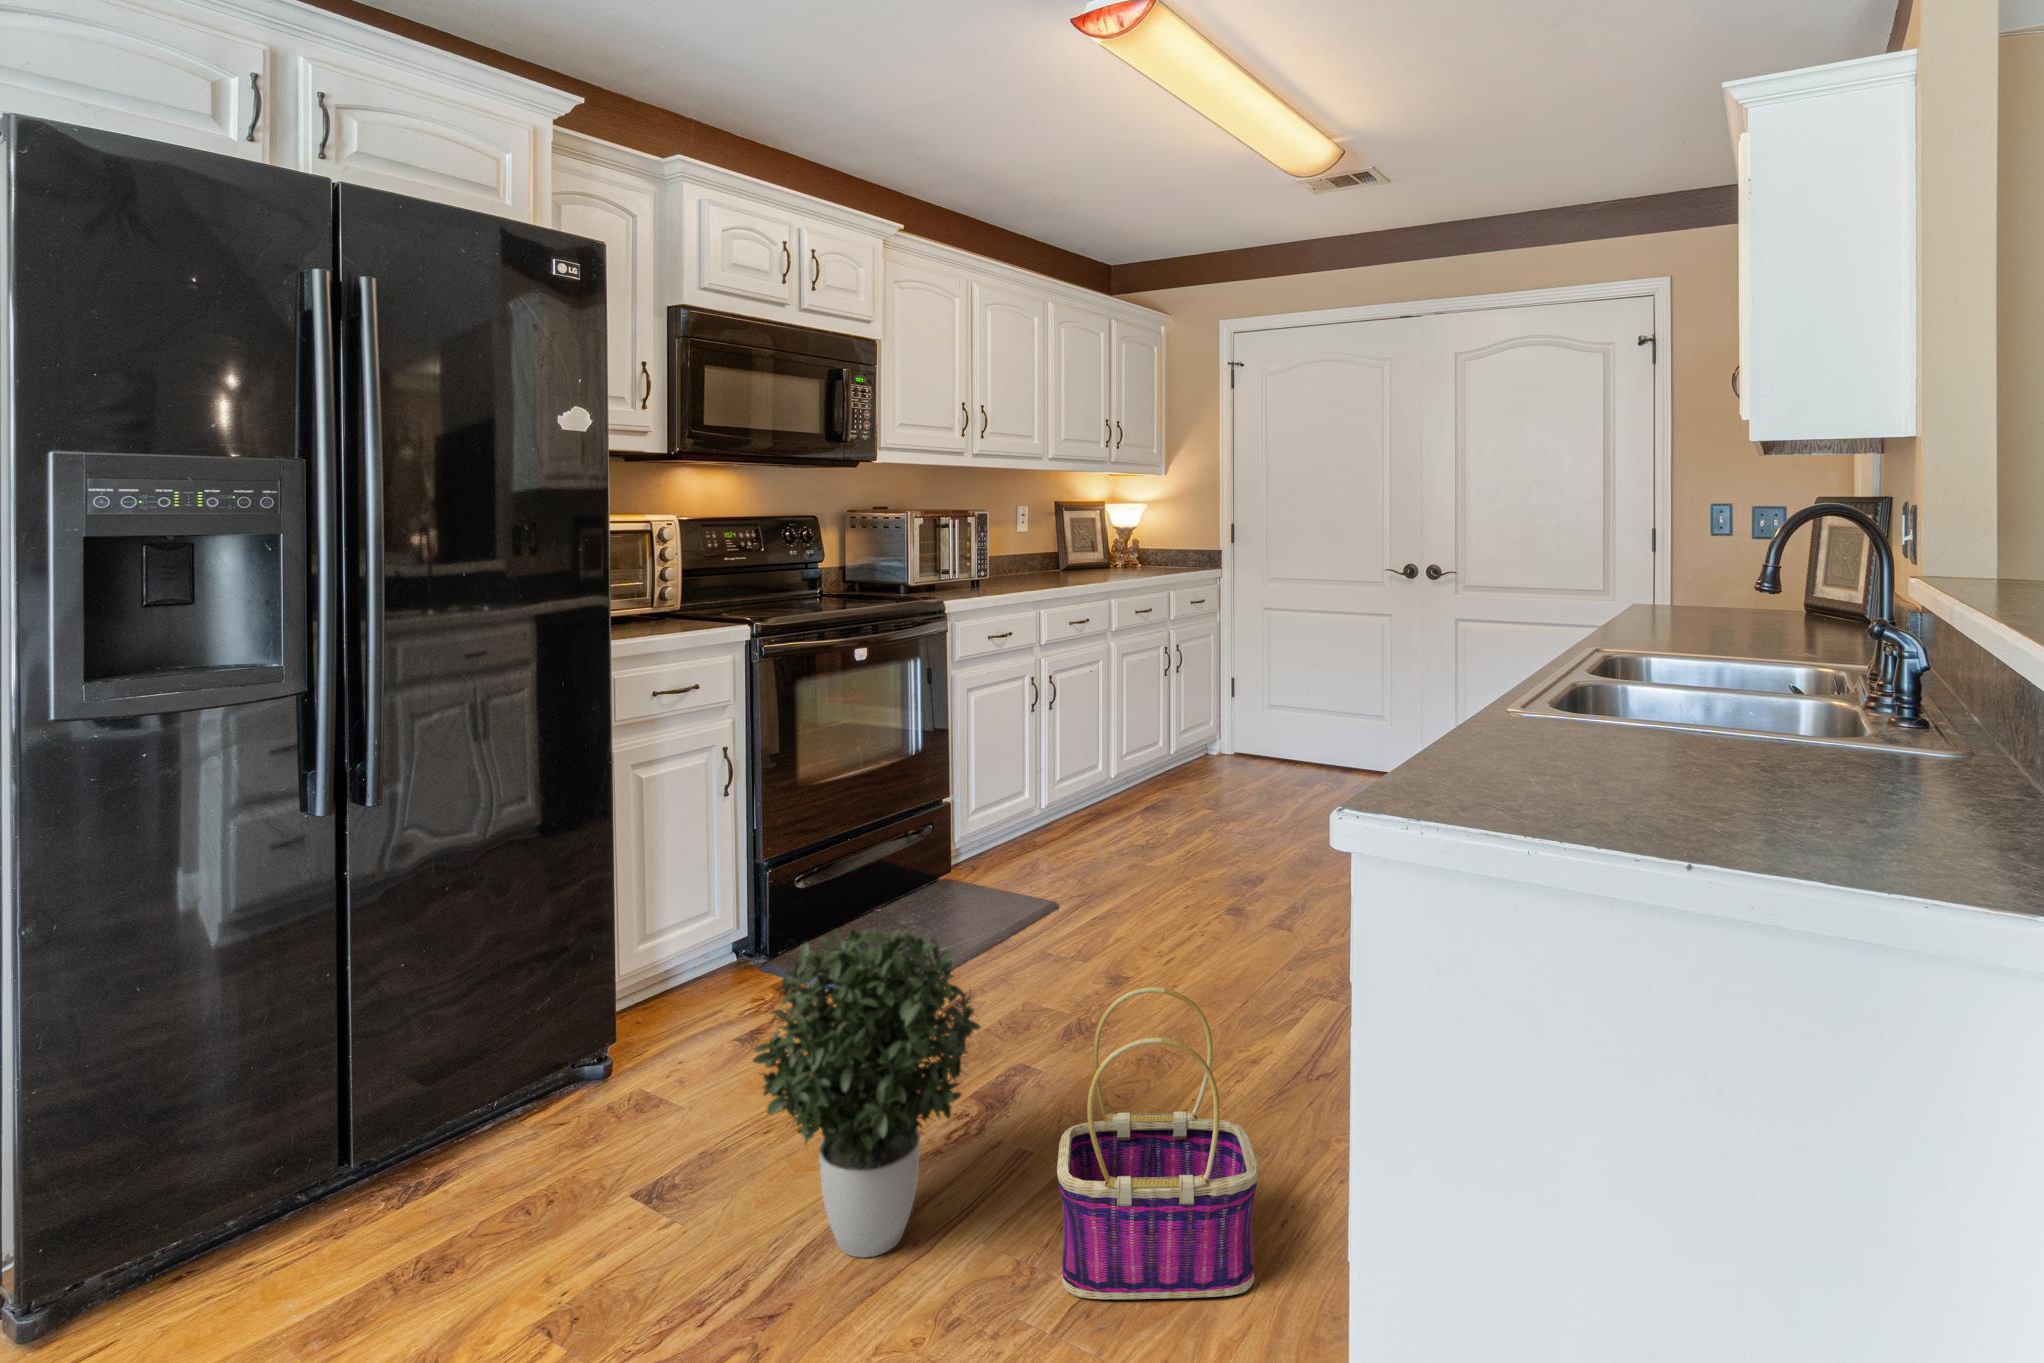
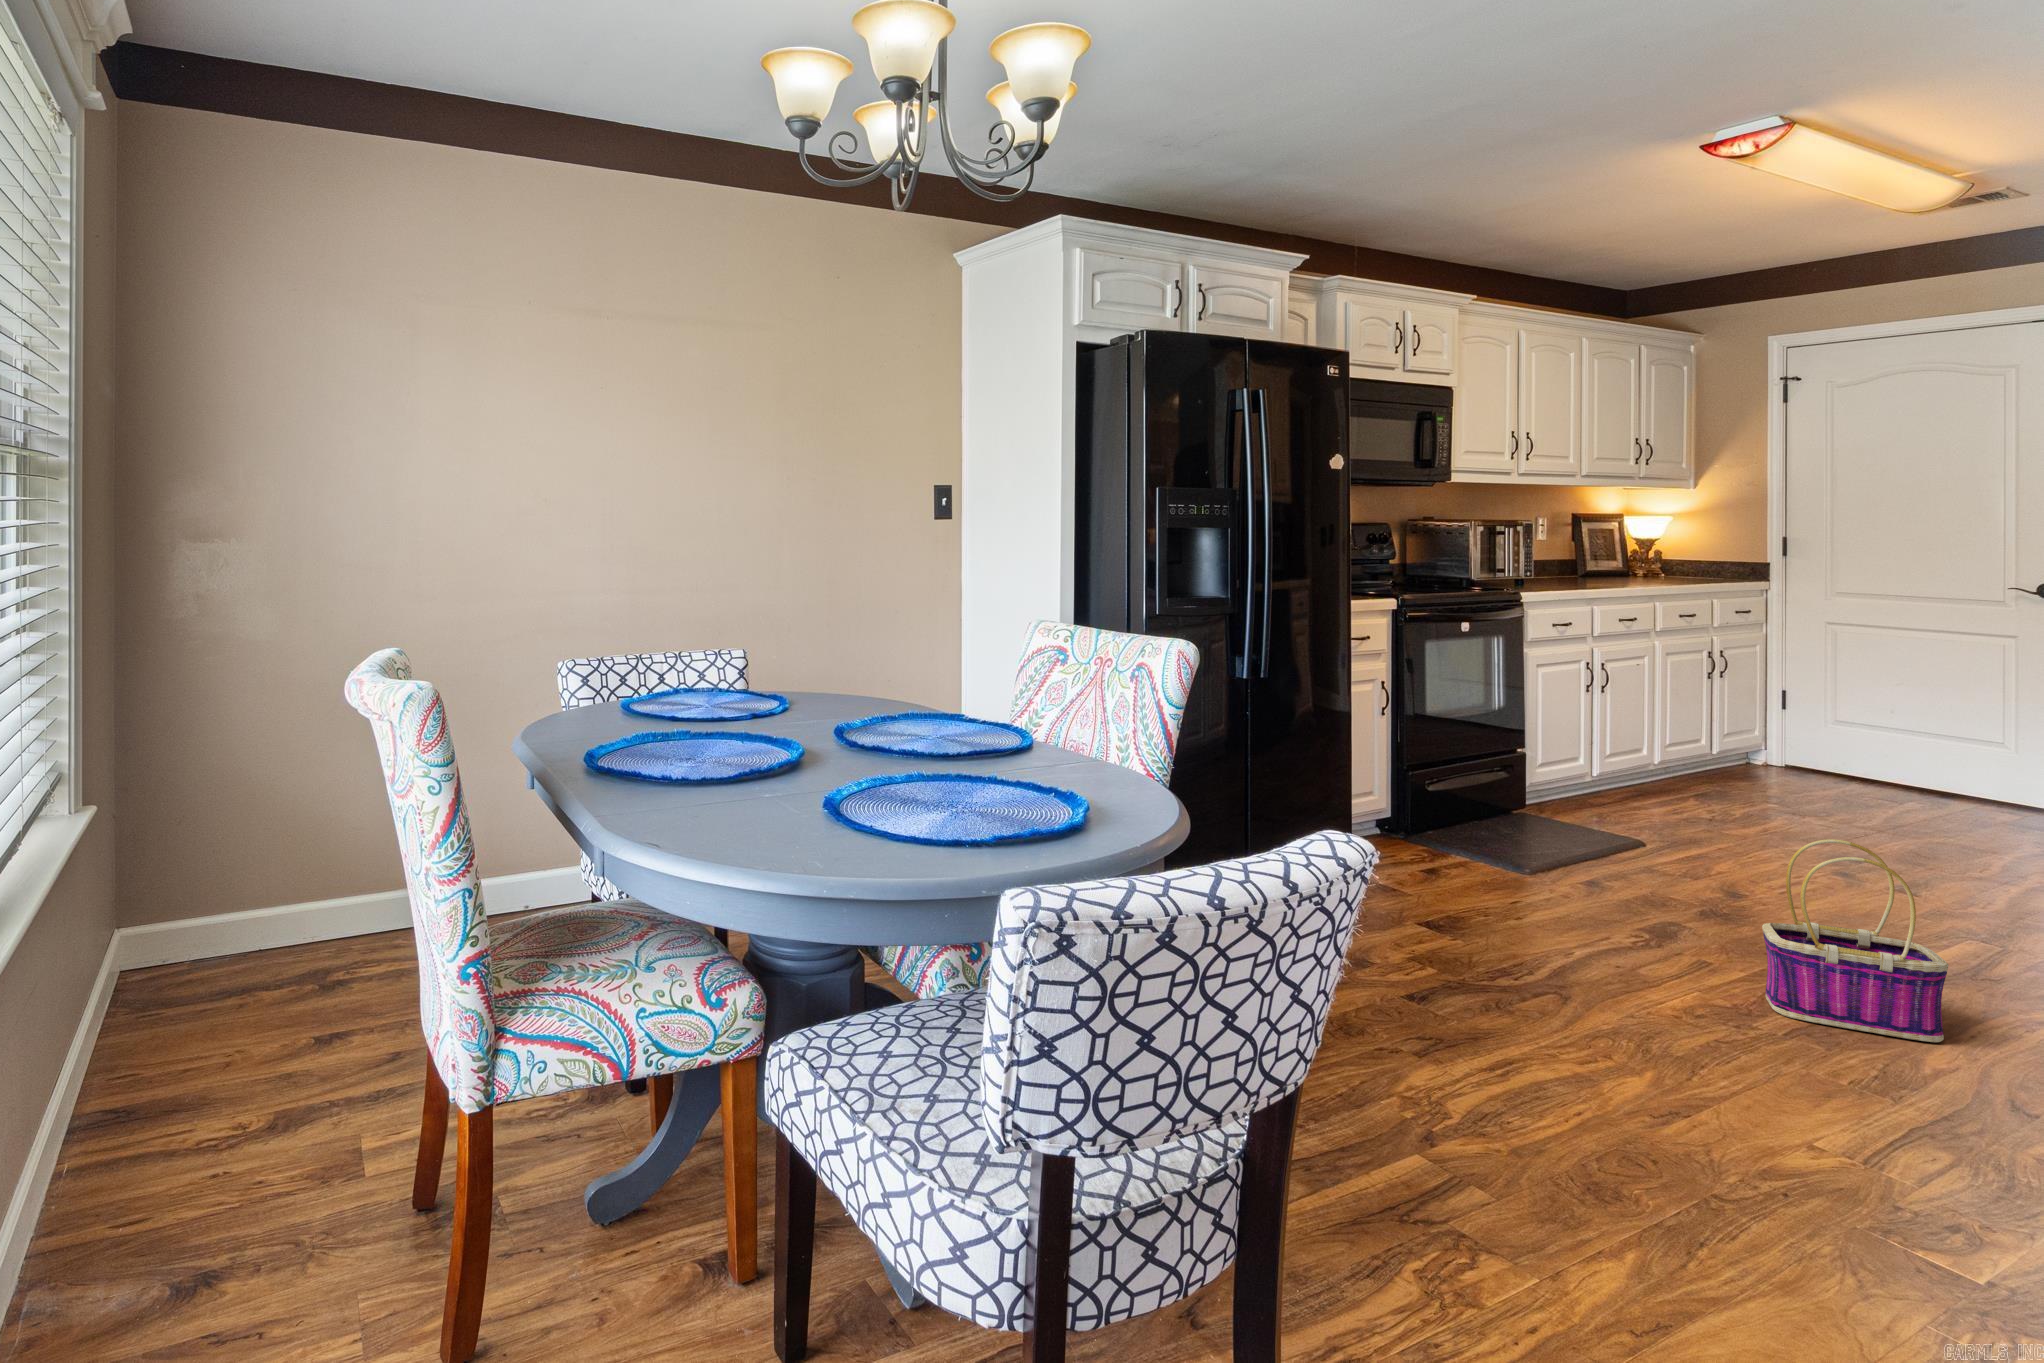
potted plant: present [753,928,980,1258] -> none [1532,773,1692,974]

